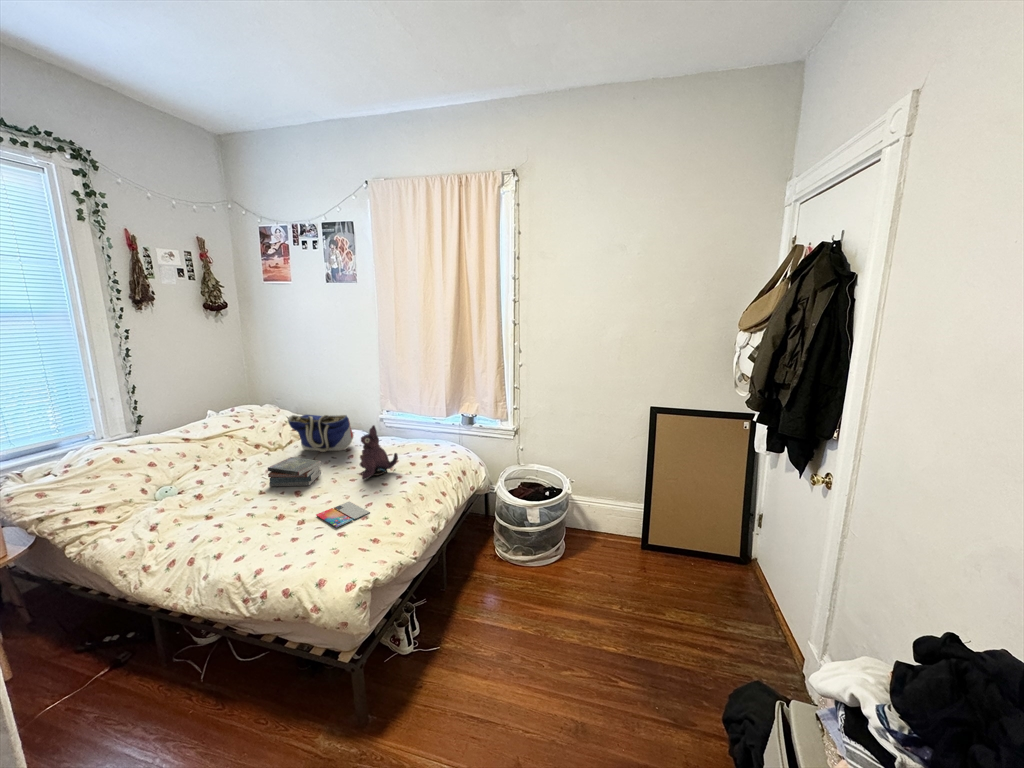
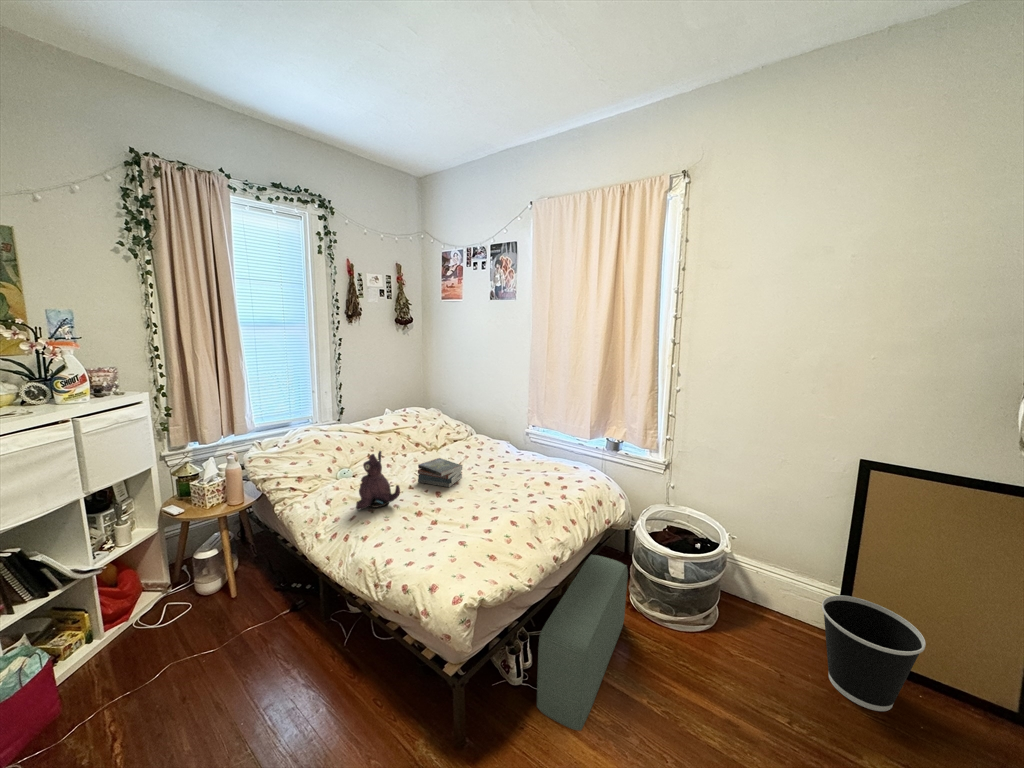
tote bag: present [288,415,354,452] -> none [443,419,497,458]
plush toy: present [360,425,398,480] -> present [356,451,400,510]
smartphone: present [316,502,370,528] -> none [447,510,495,535]
wastebasket: none [634,509,693,583] -> present [822,595,926,711]
pouf: none [427,521,494,670] -> present [537,555,628,731]

